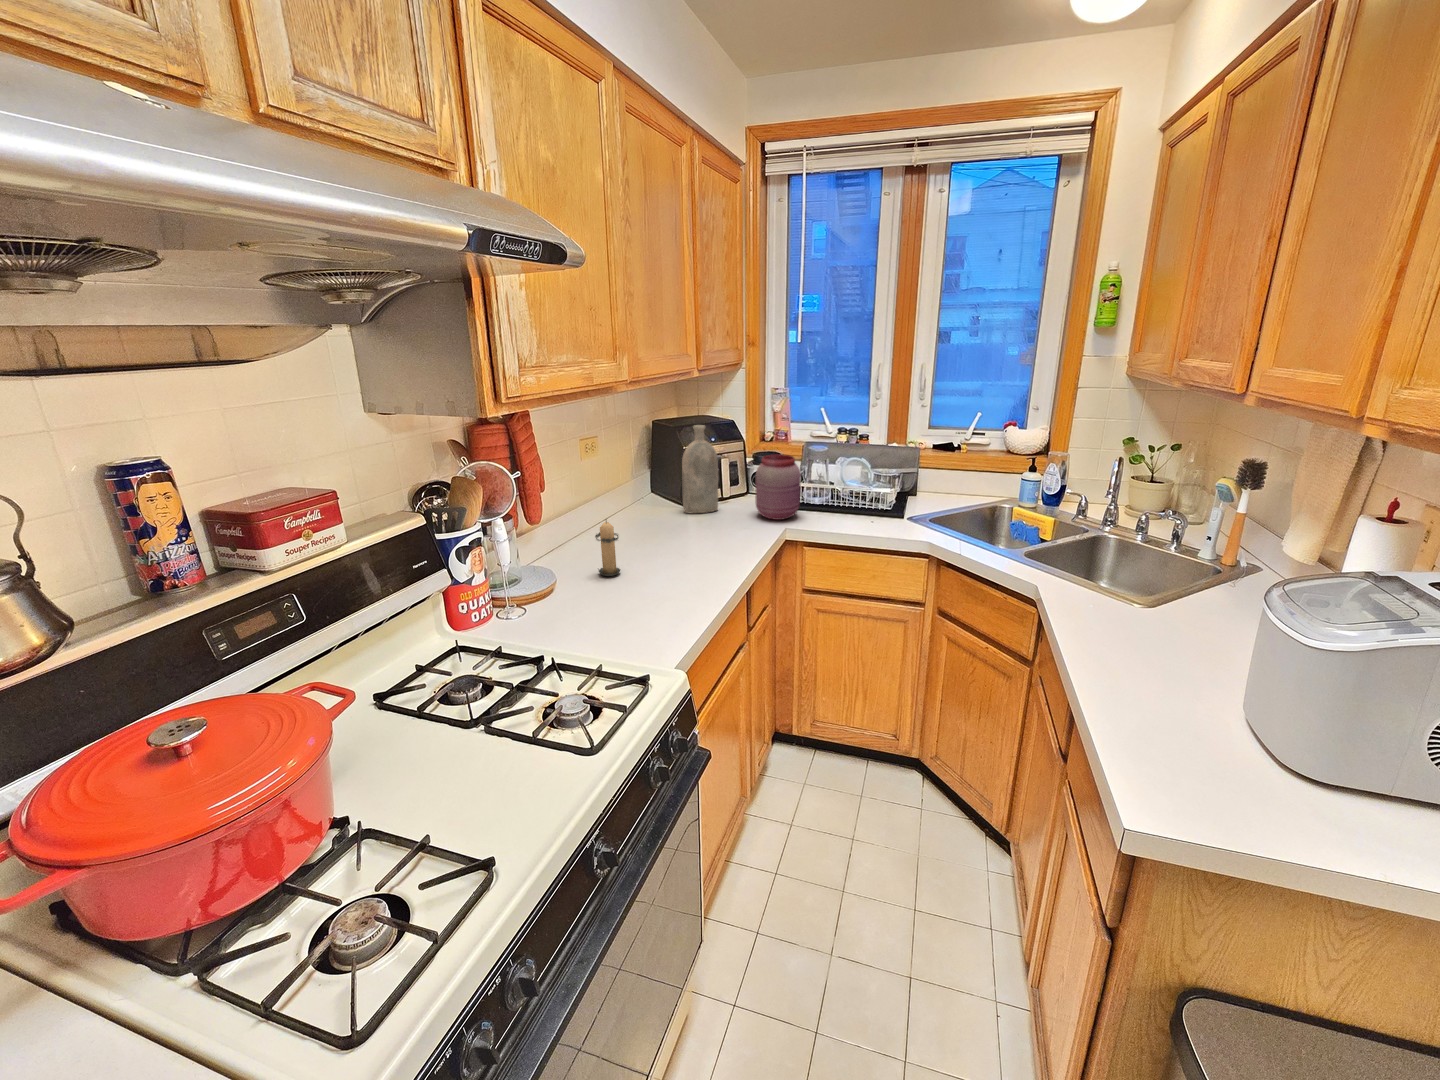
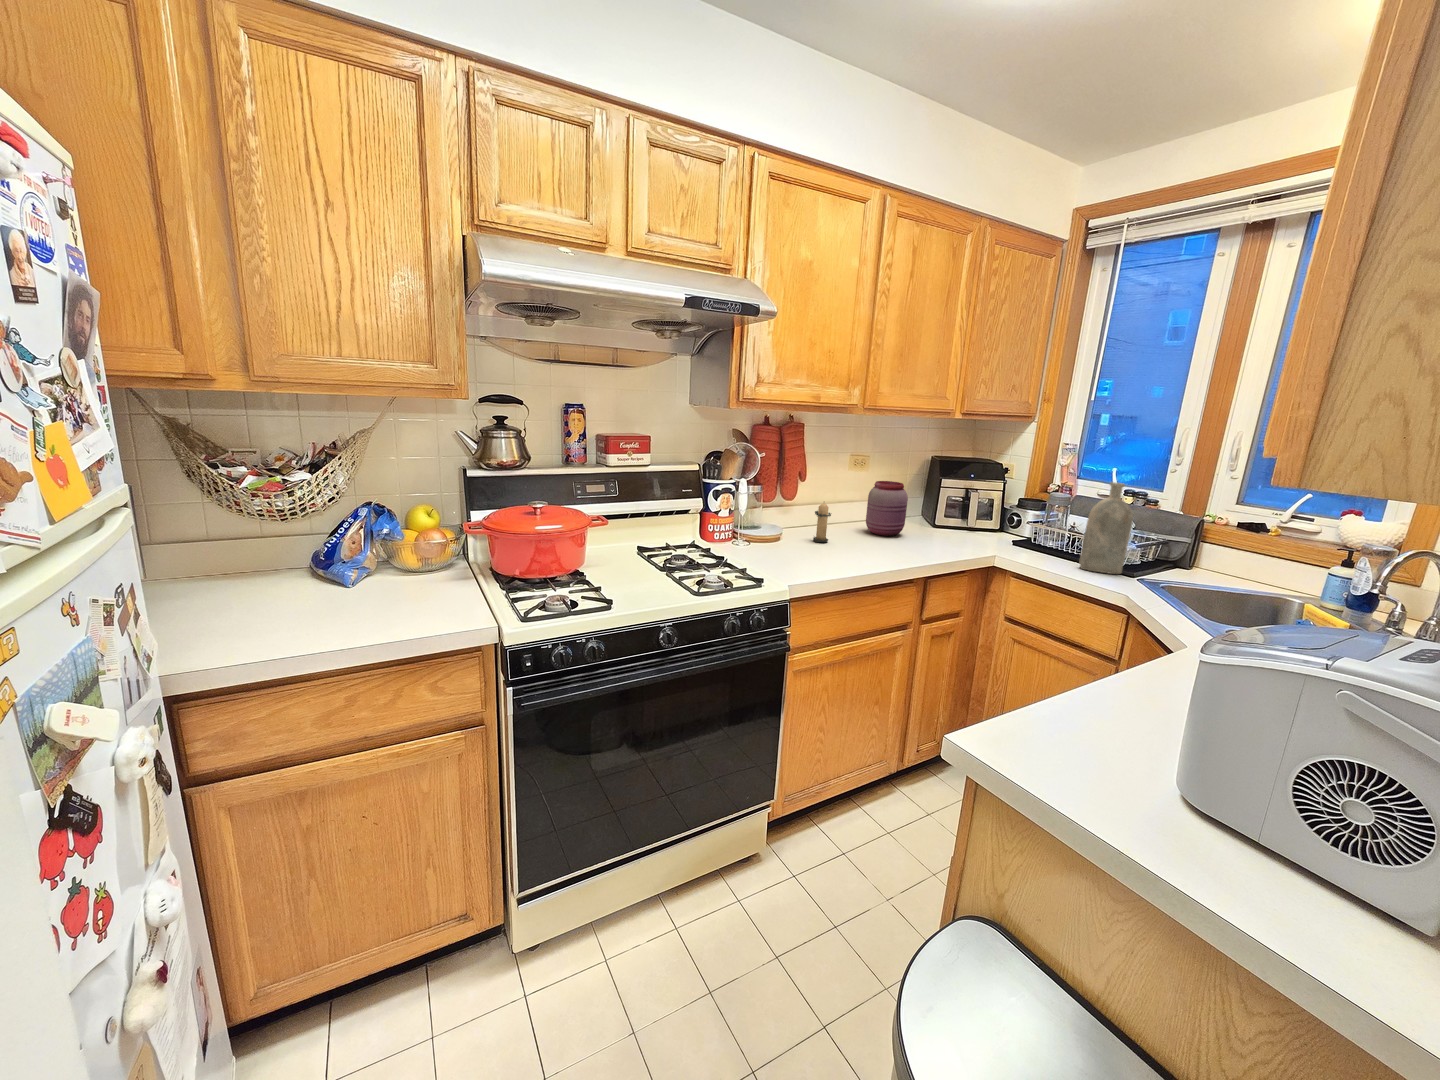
bottle: present [682,425,718,513] -> present [1079,482,1133,574]
jar: present [755,454,801,520] -> present [866,481,908,536]

